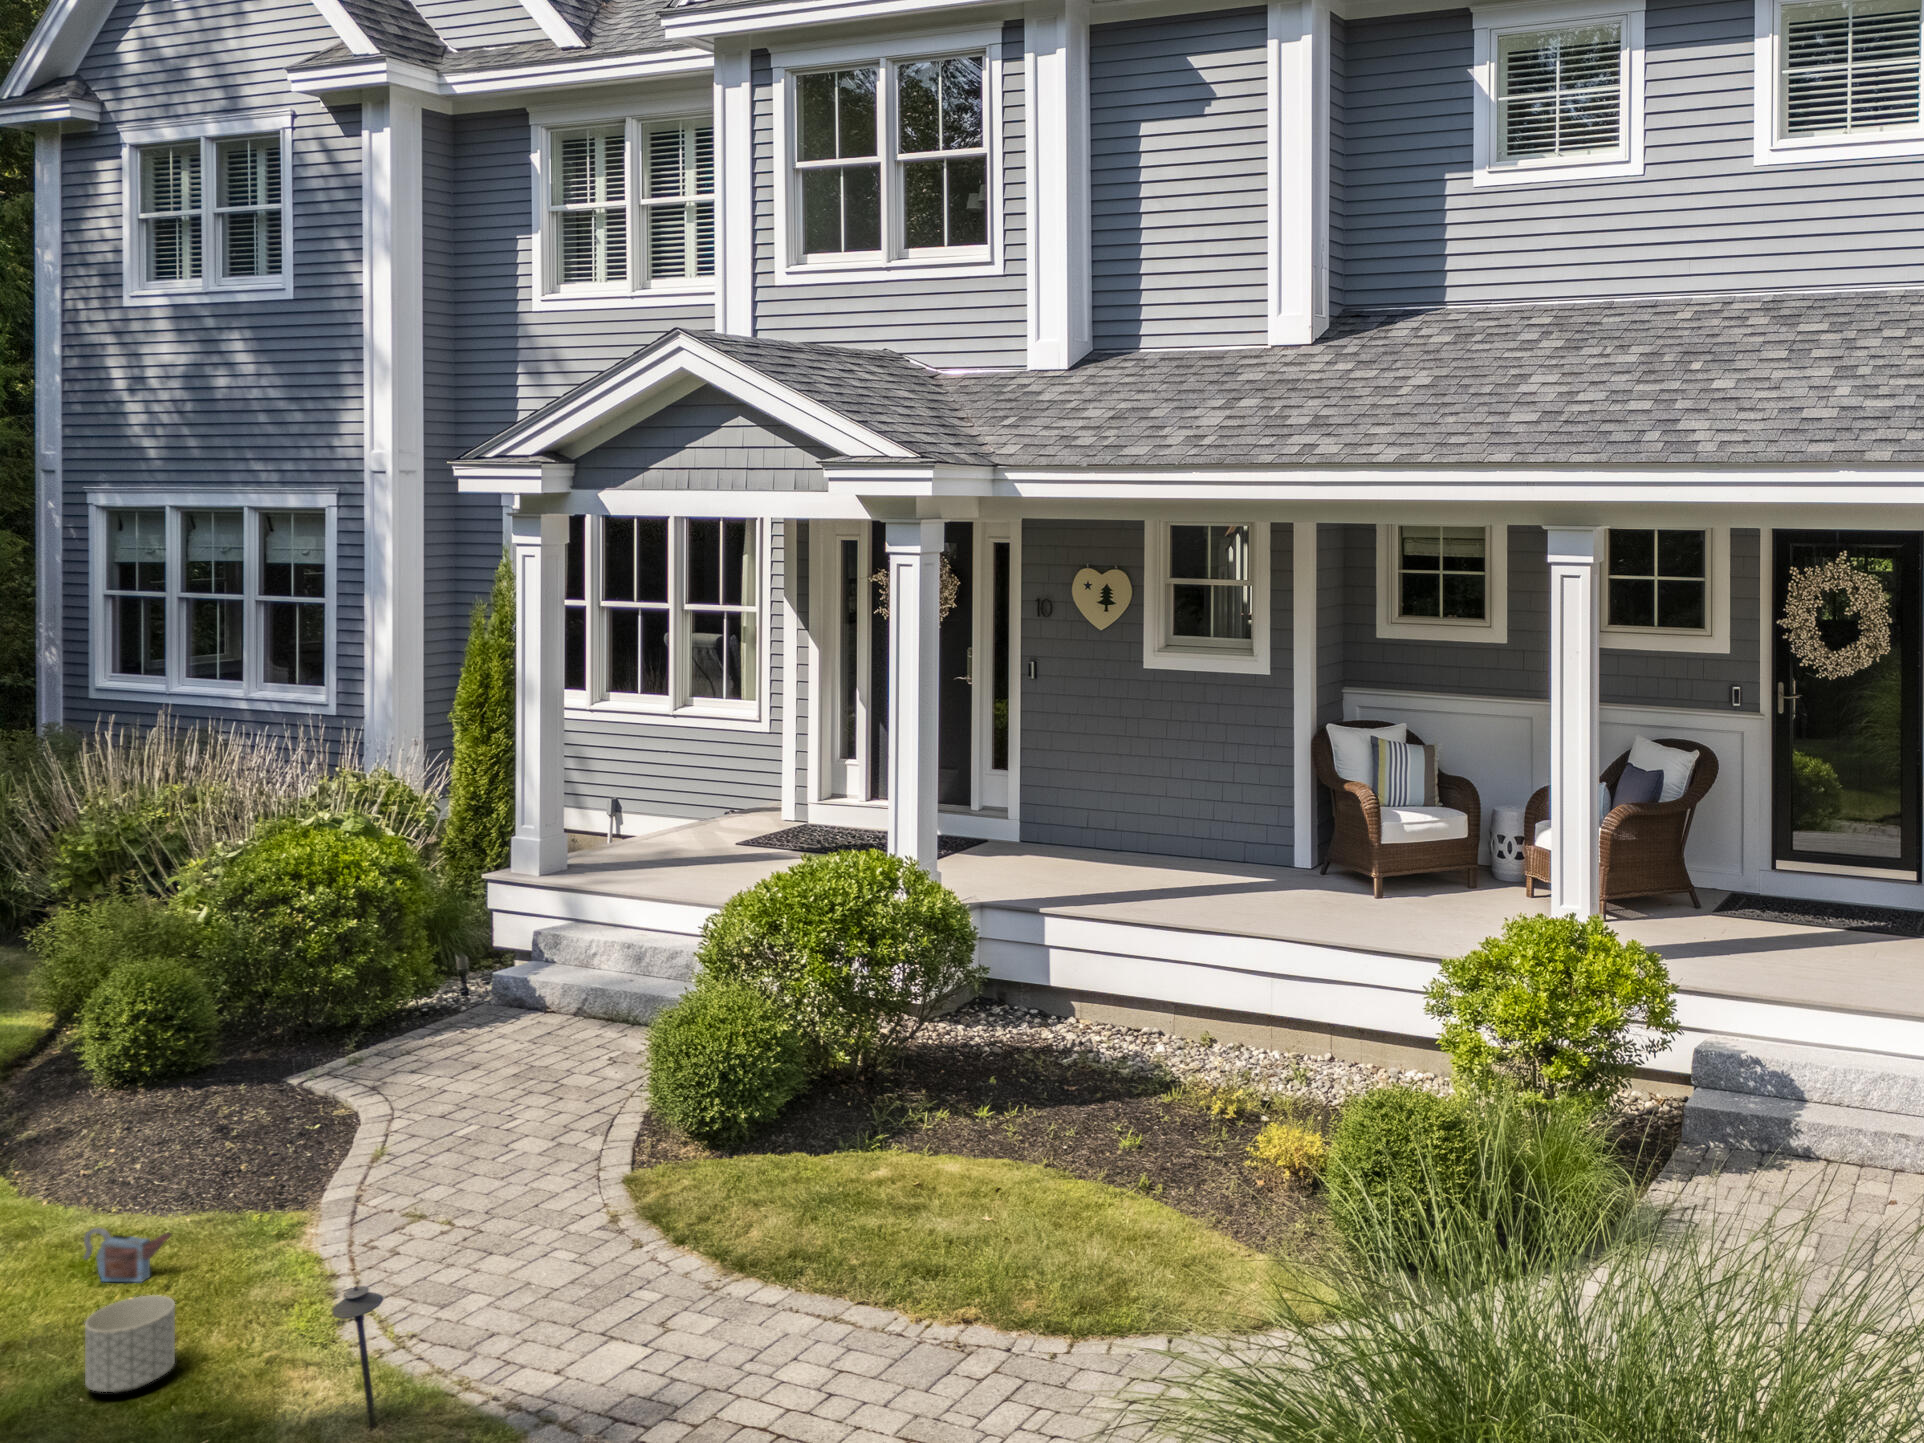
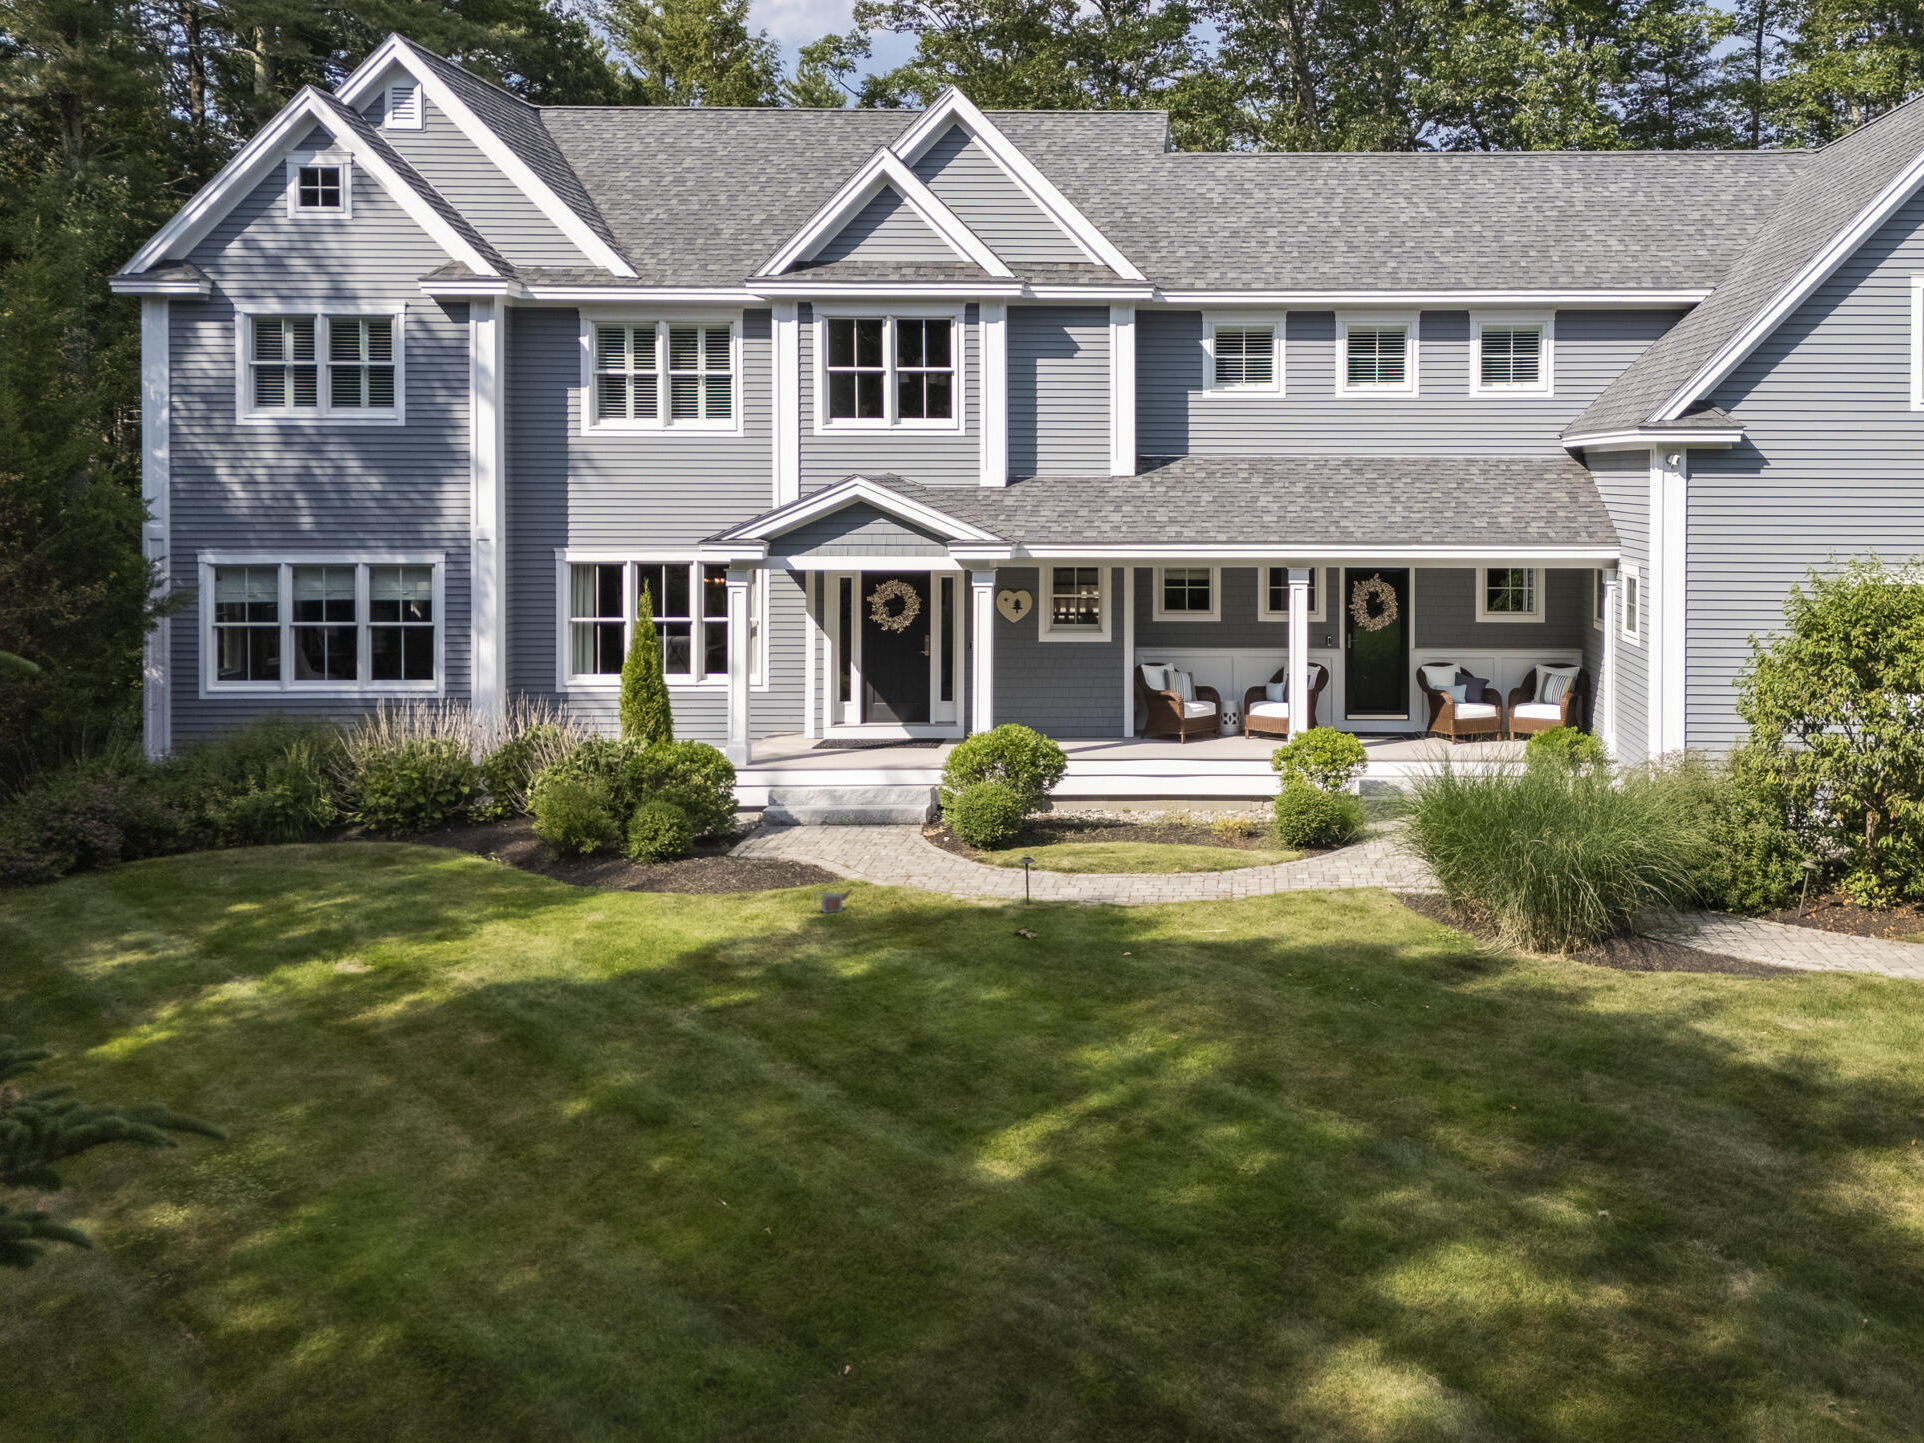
planter: present [85,1295,175,1393] -> none [901,892,931,925]

